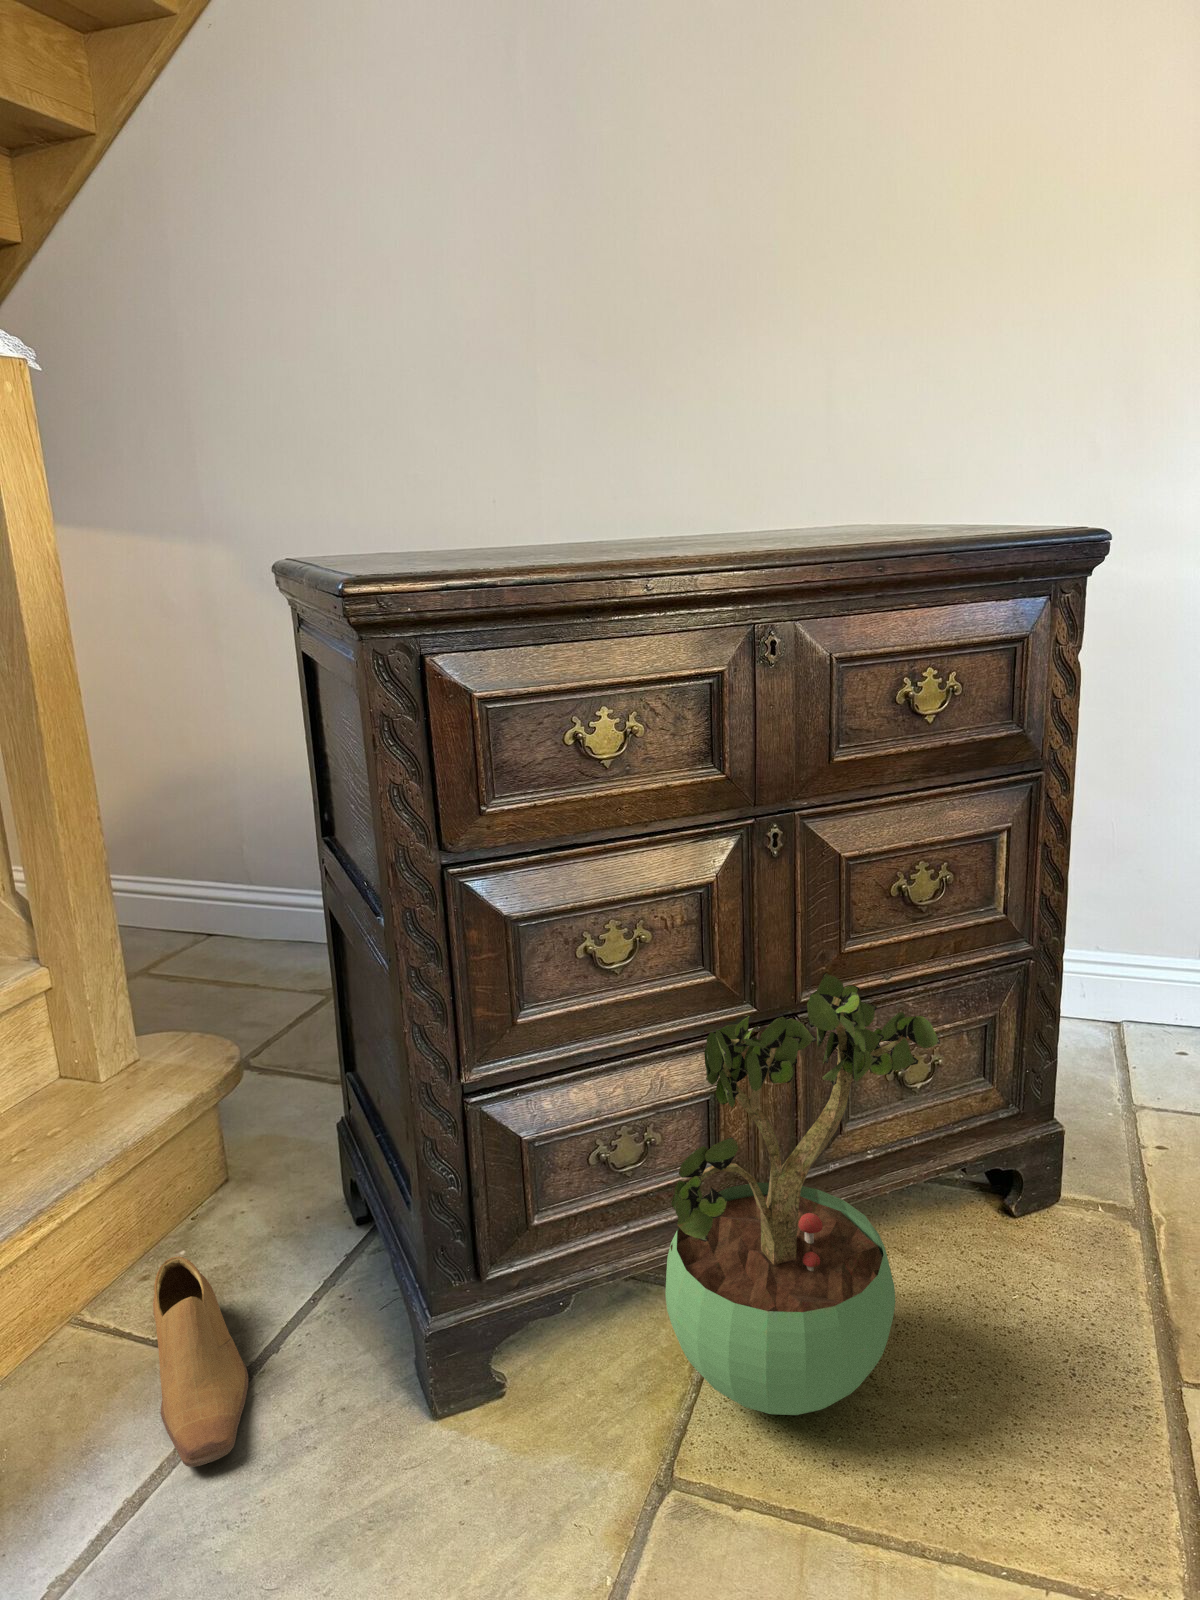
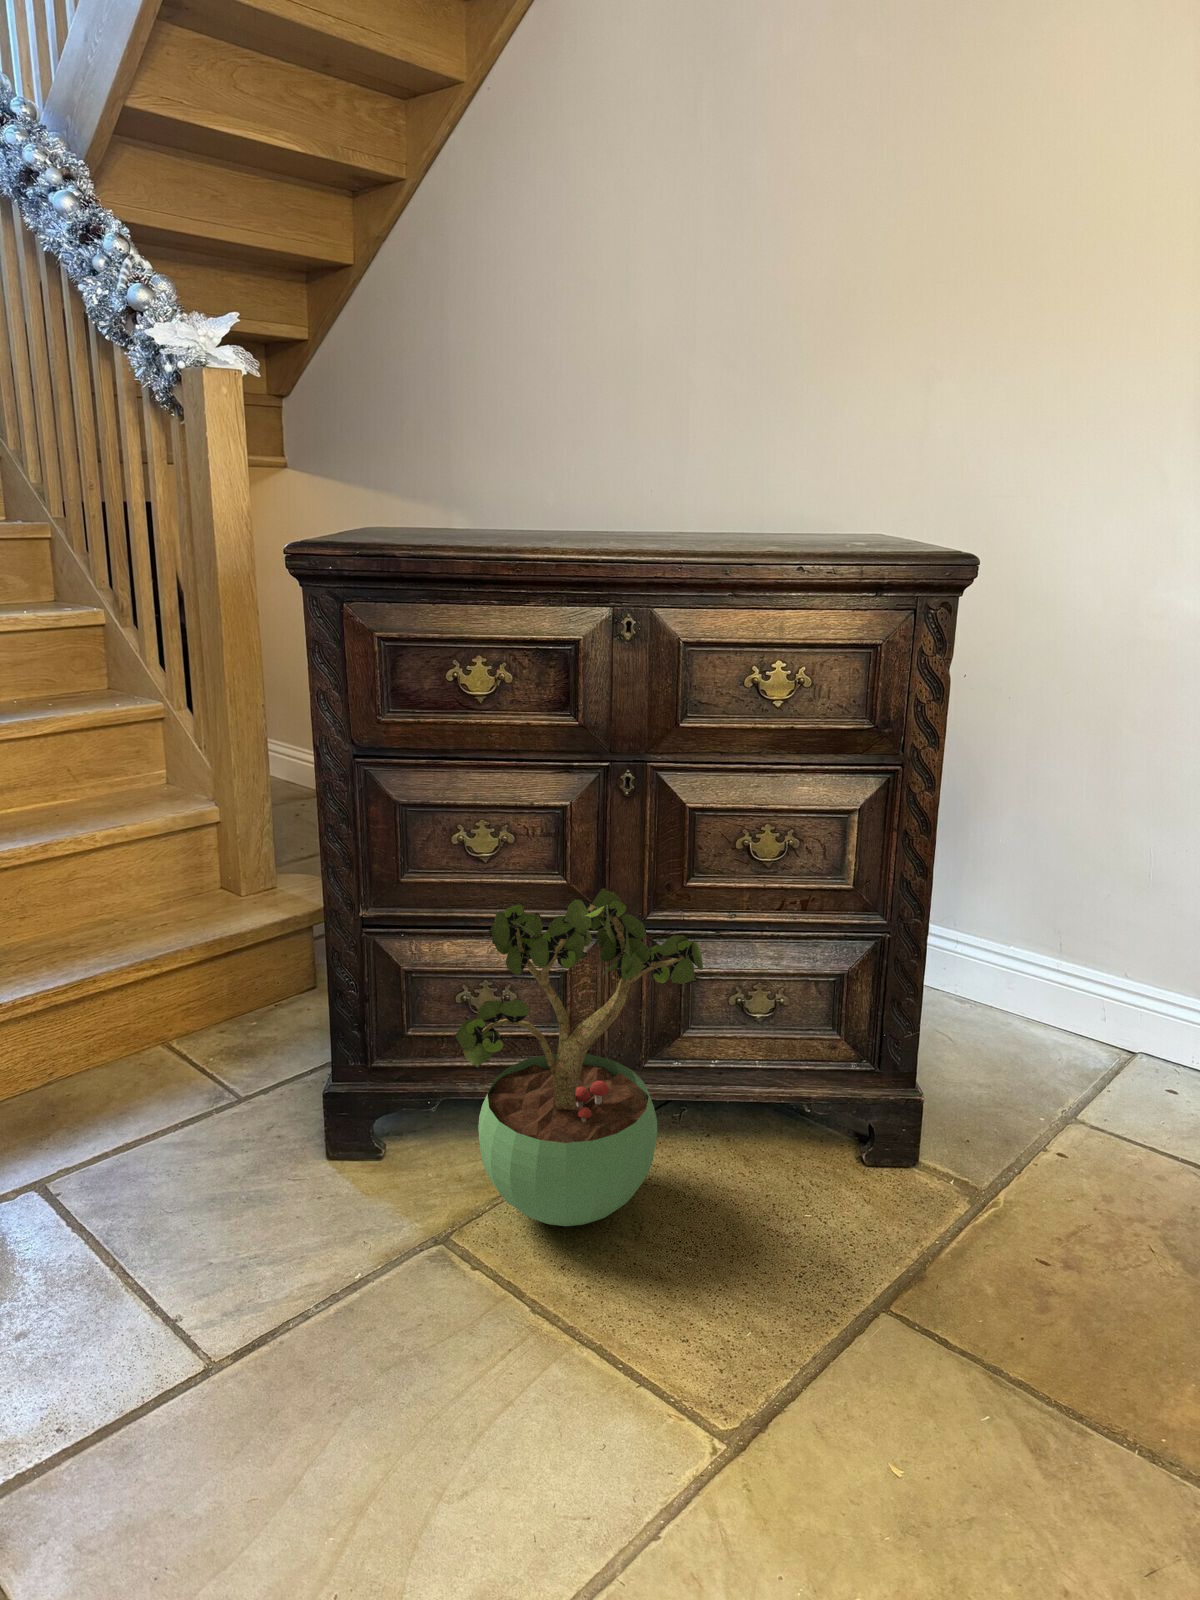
shoe: present [153,1256,248,1467] -> none [164,1012,243,1138]

